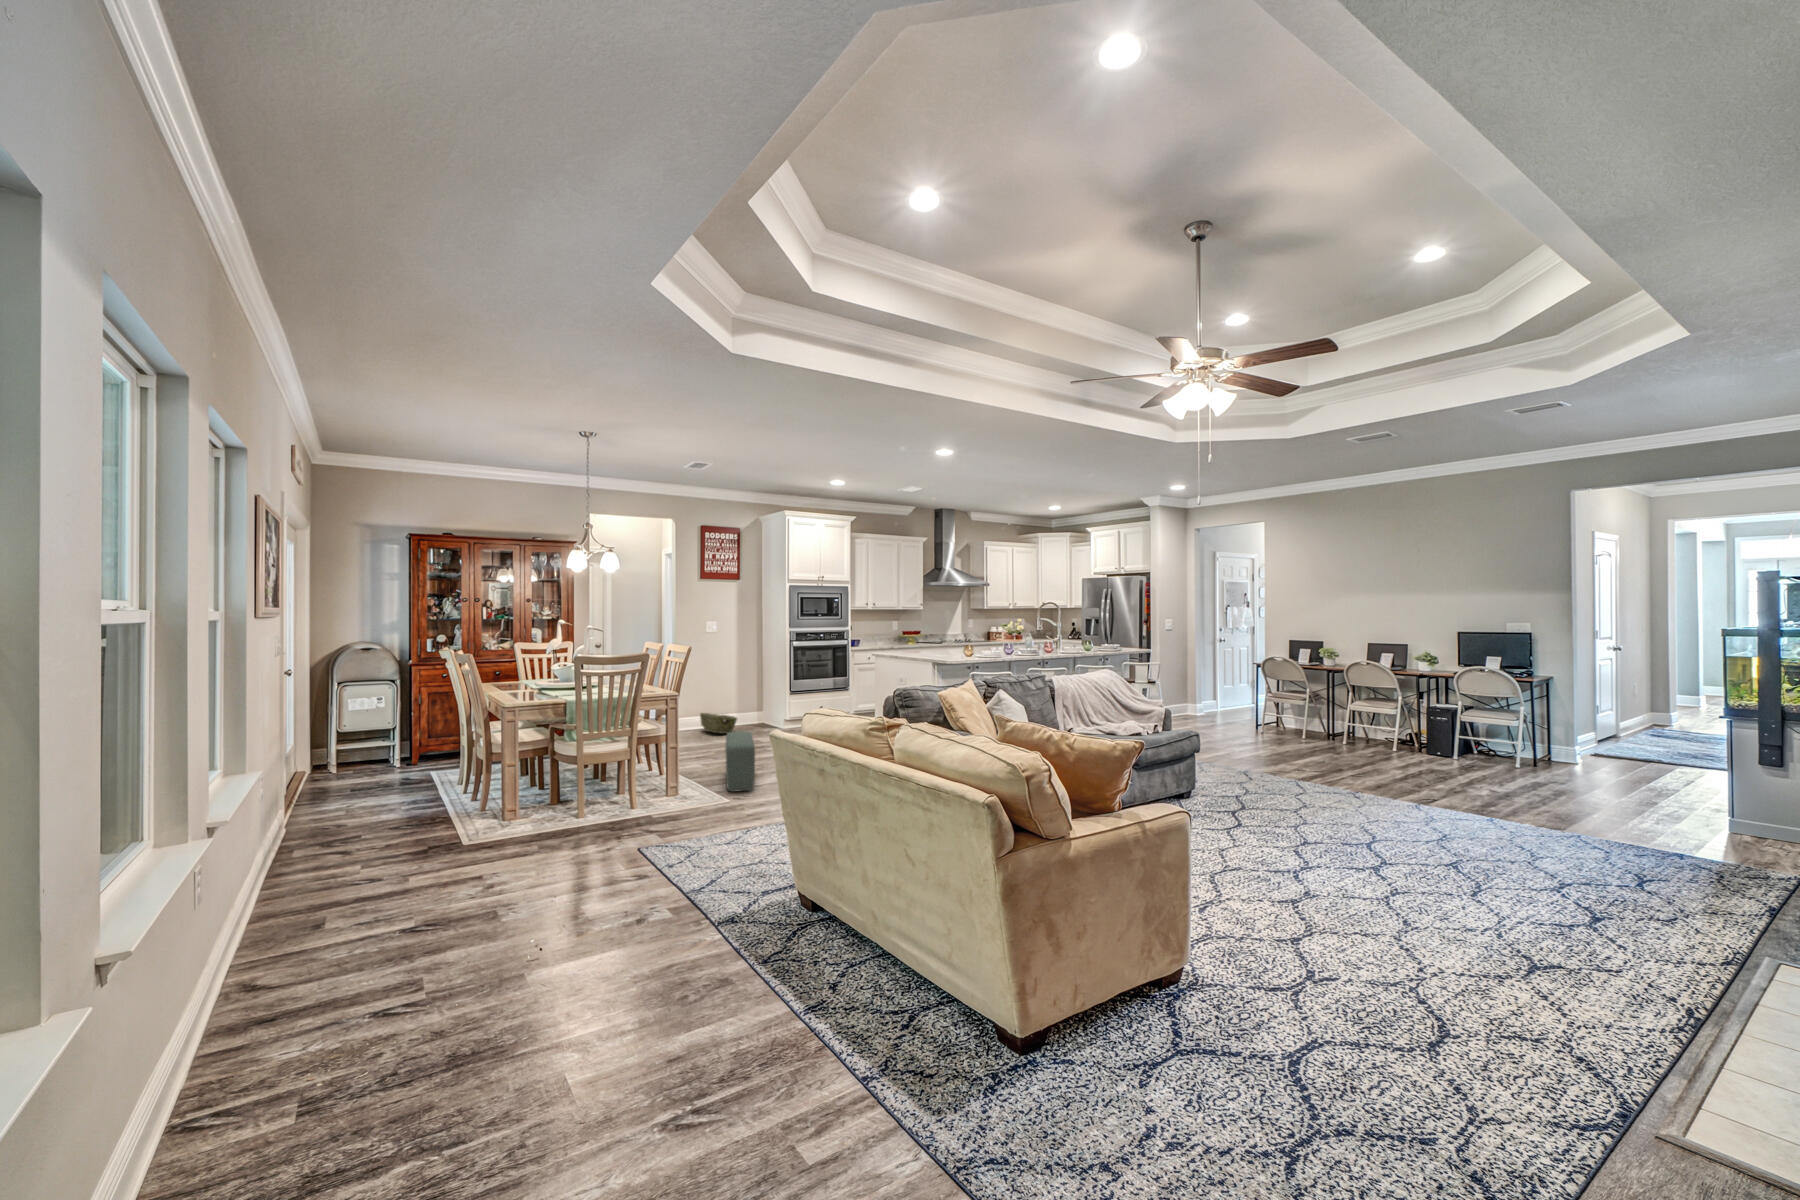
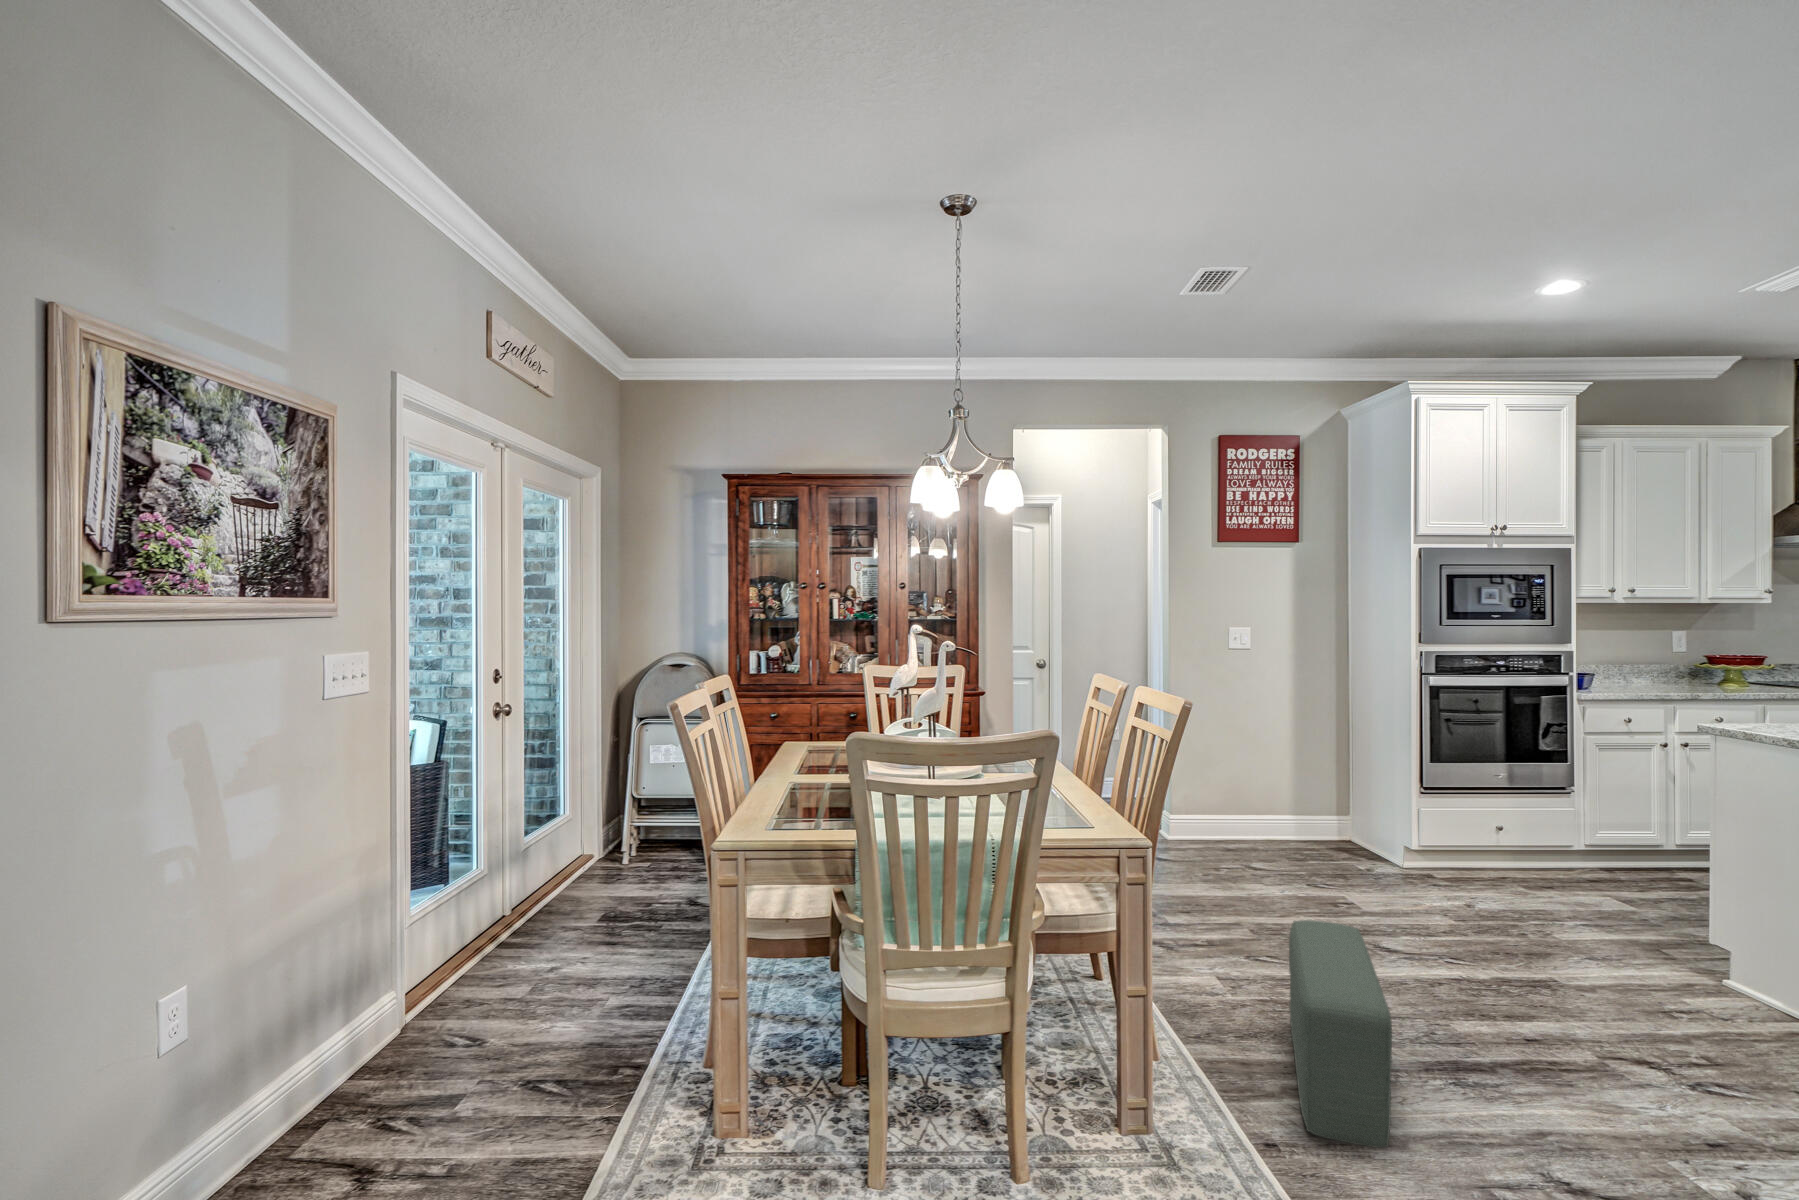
woven basket: present [700,713,737,734] -> none [1218,807,1299,860]

